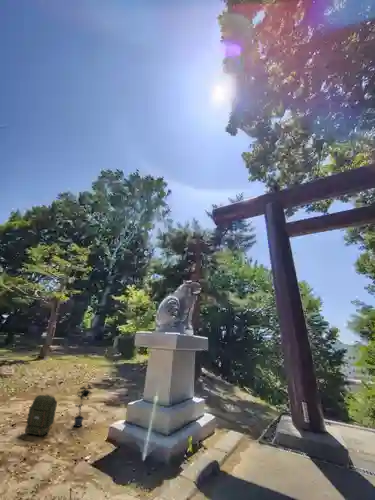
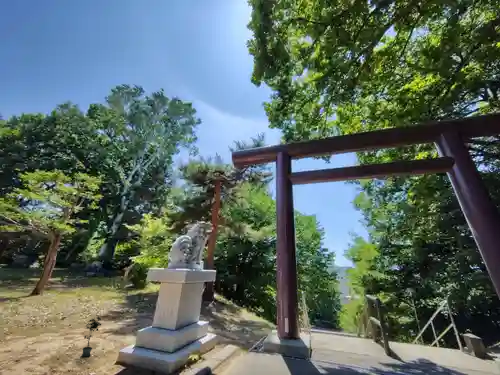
backpack: present [25,395,57,436] -> none [31,327,65,366]

